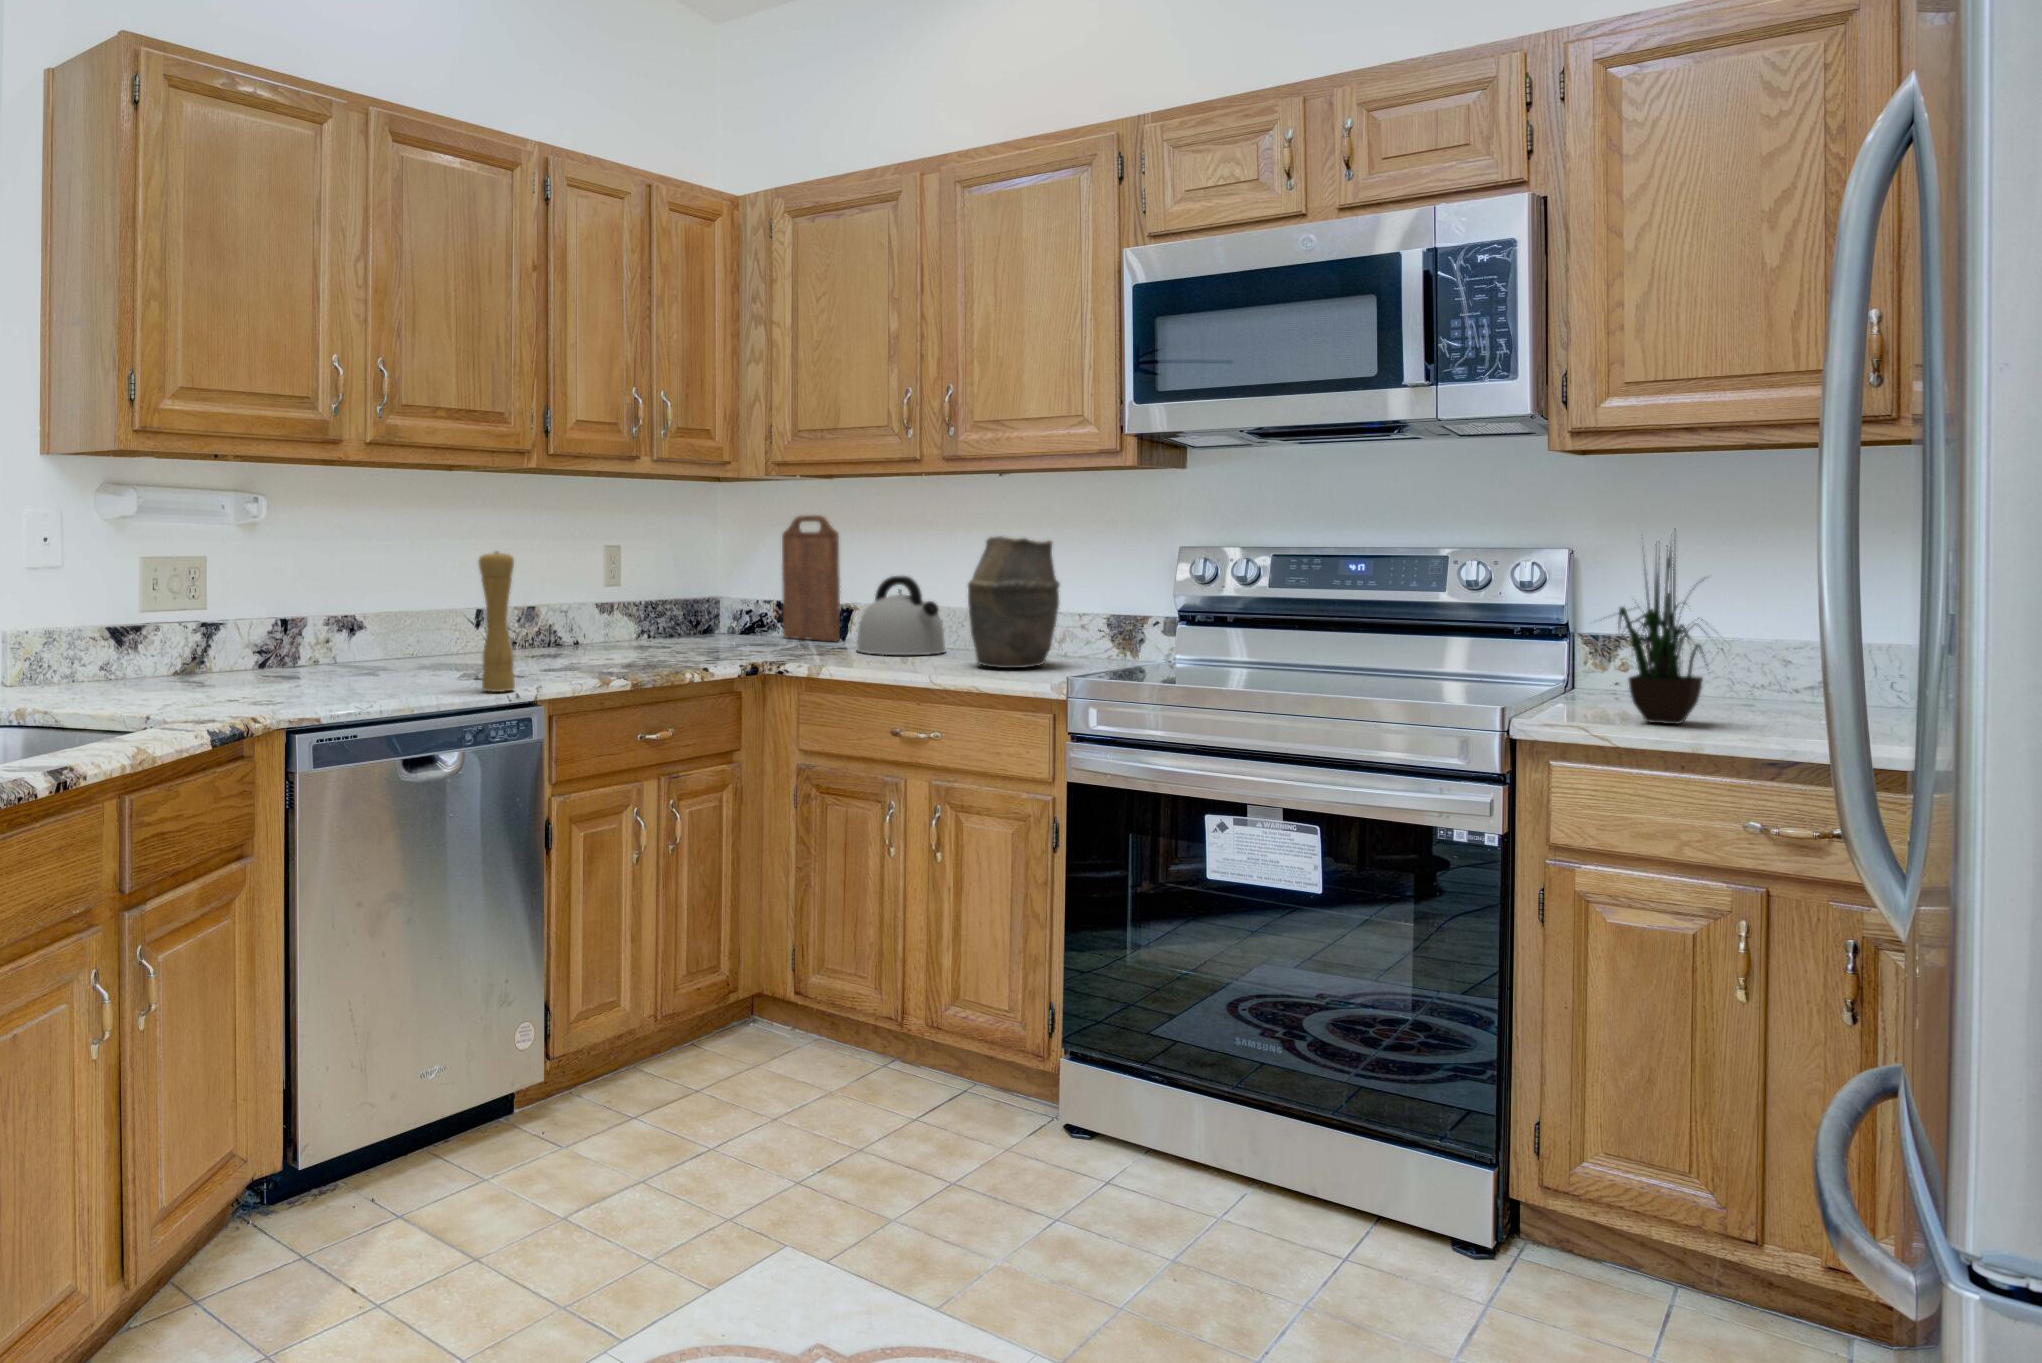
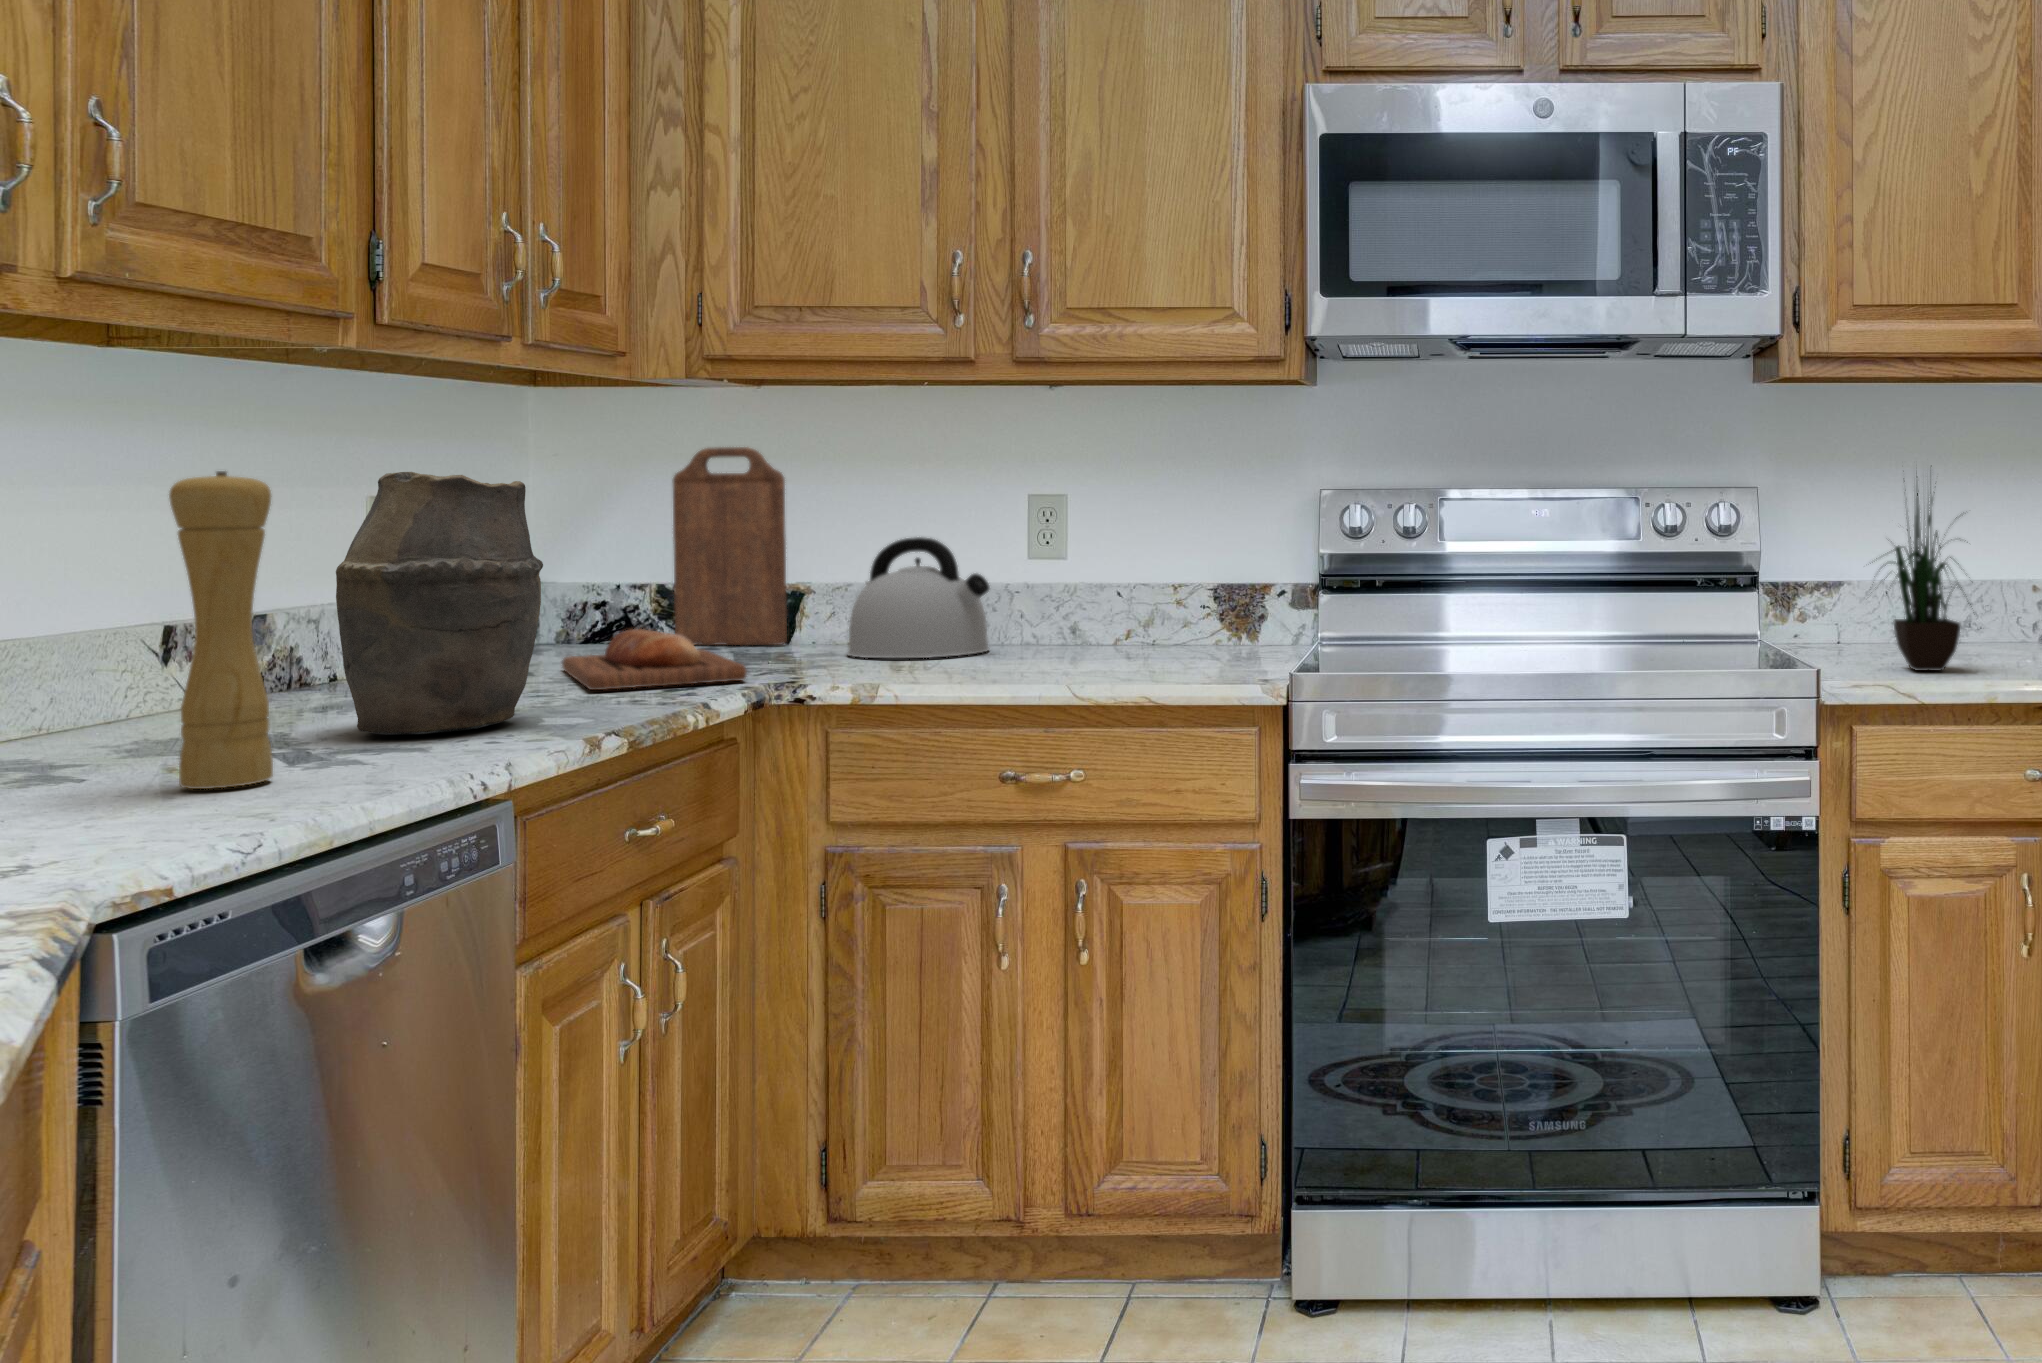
vase: present [968,536,1060,668] -> present [336,472,543,735]
bread loaf: none [691,628,778,661] -> present [562,629,747,690]

